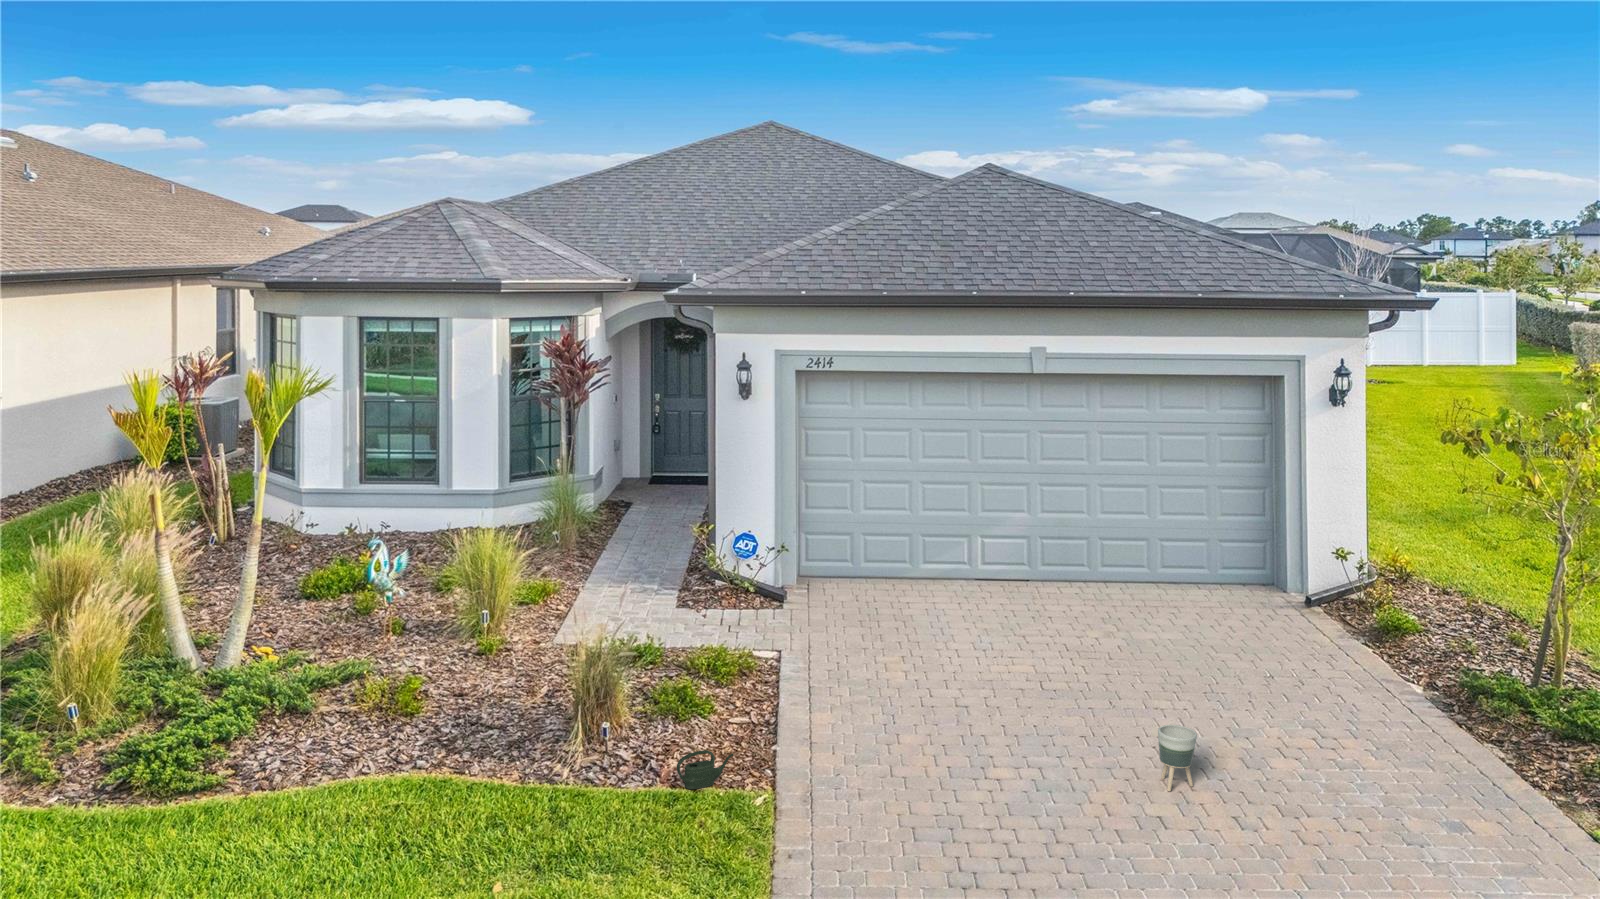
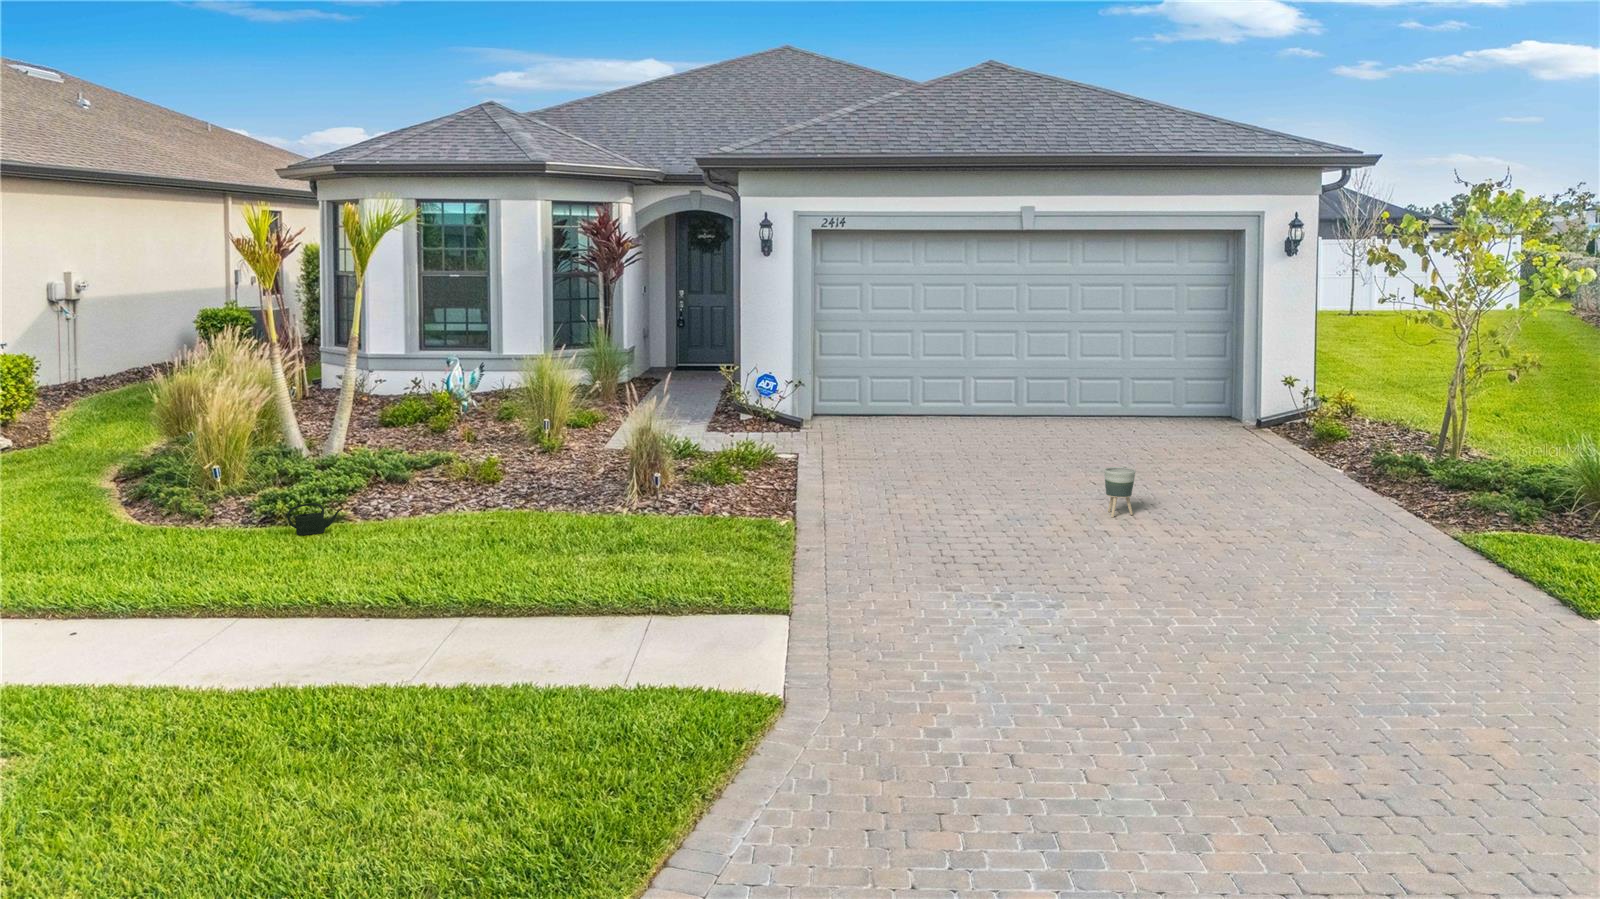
watering can: present [677,750,733,789] -> present [287,503,343,535]

